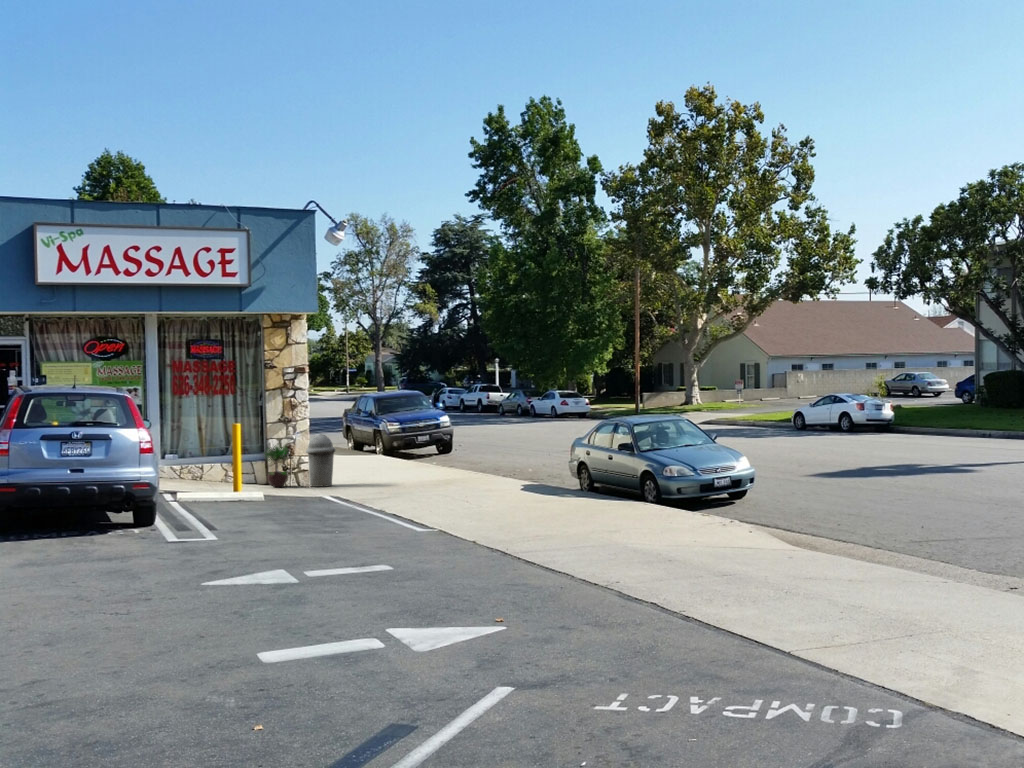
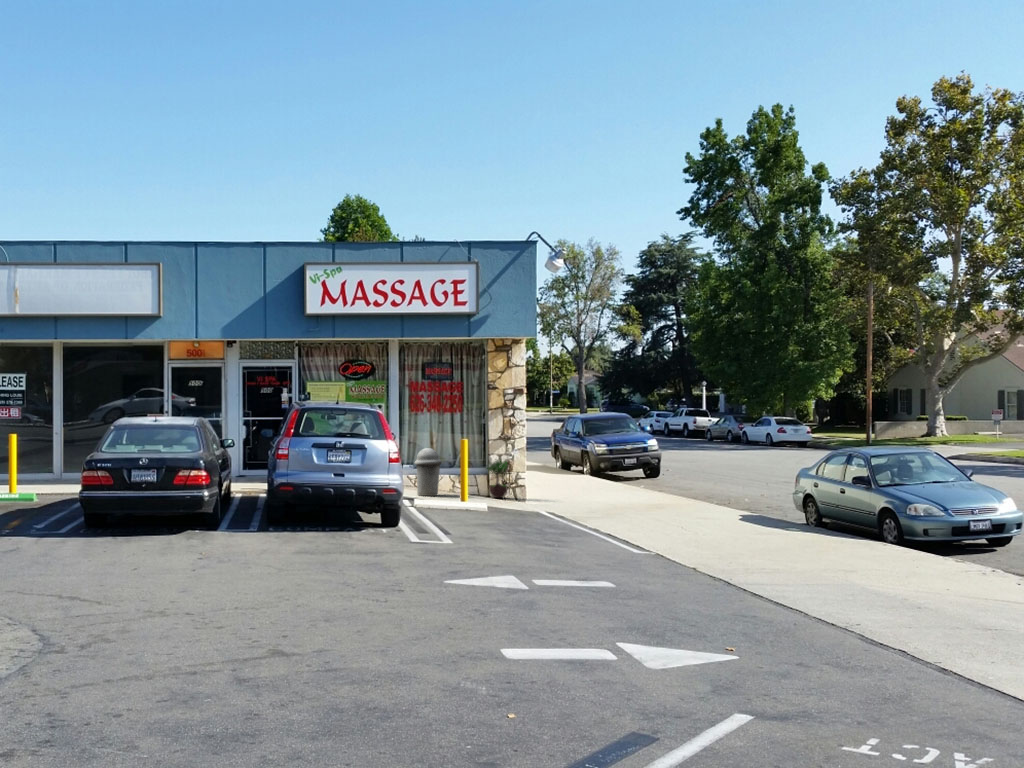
trash can: present [306,434,336,487] -> present [415,448,442,496]

